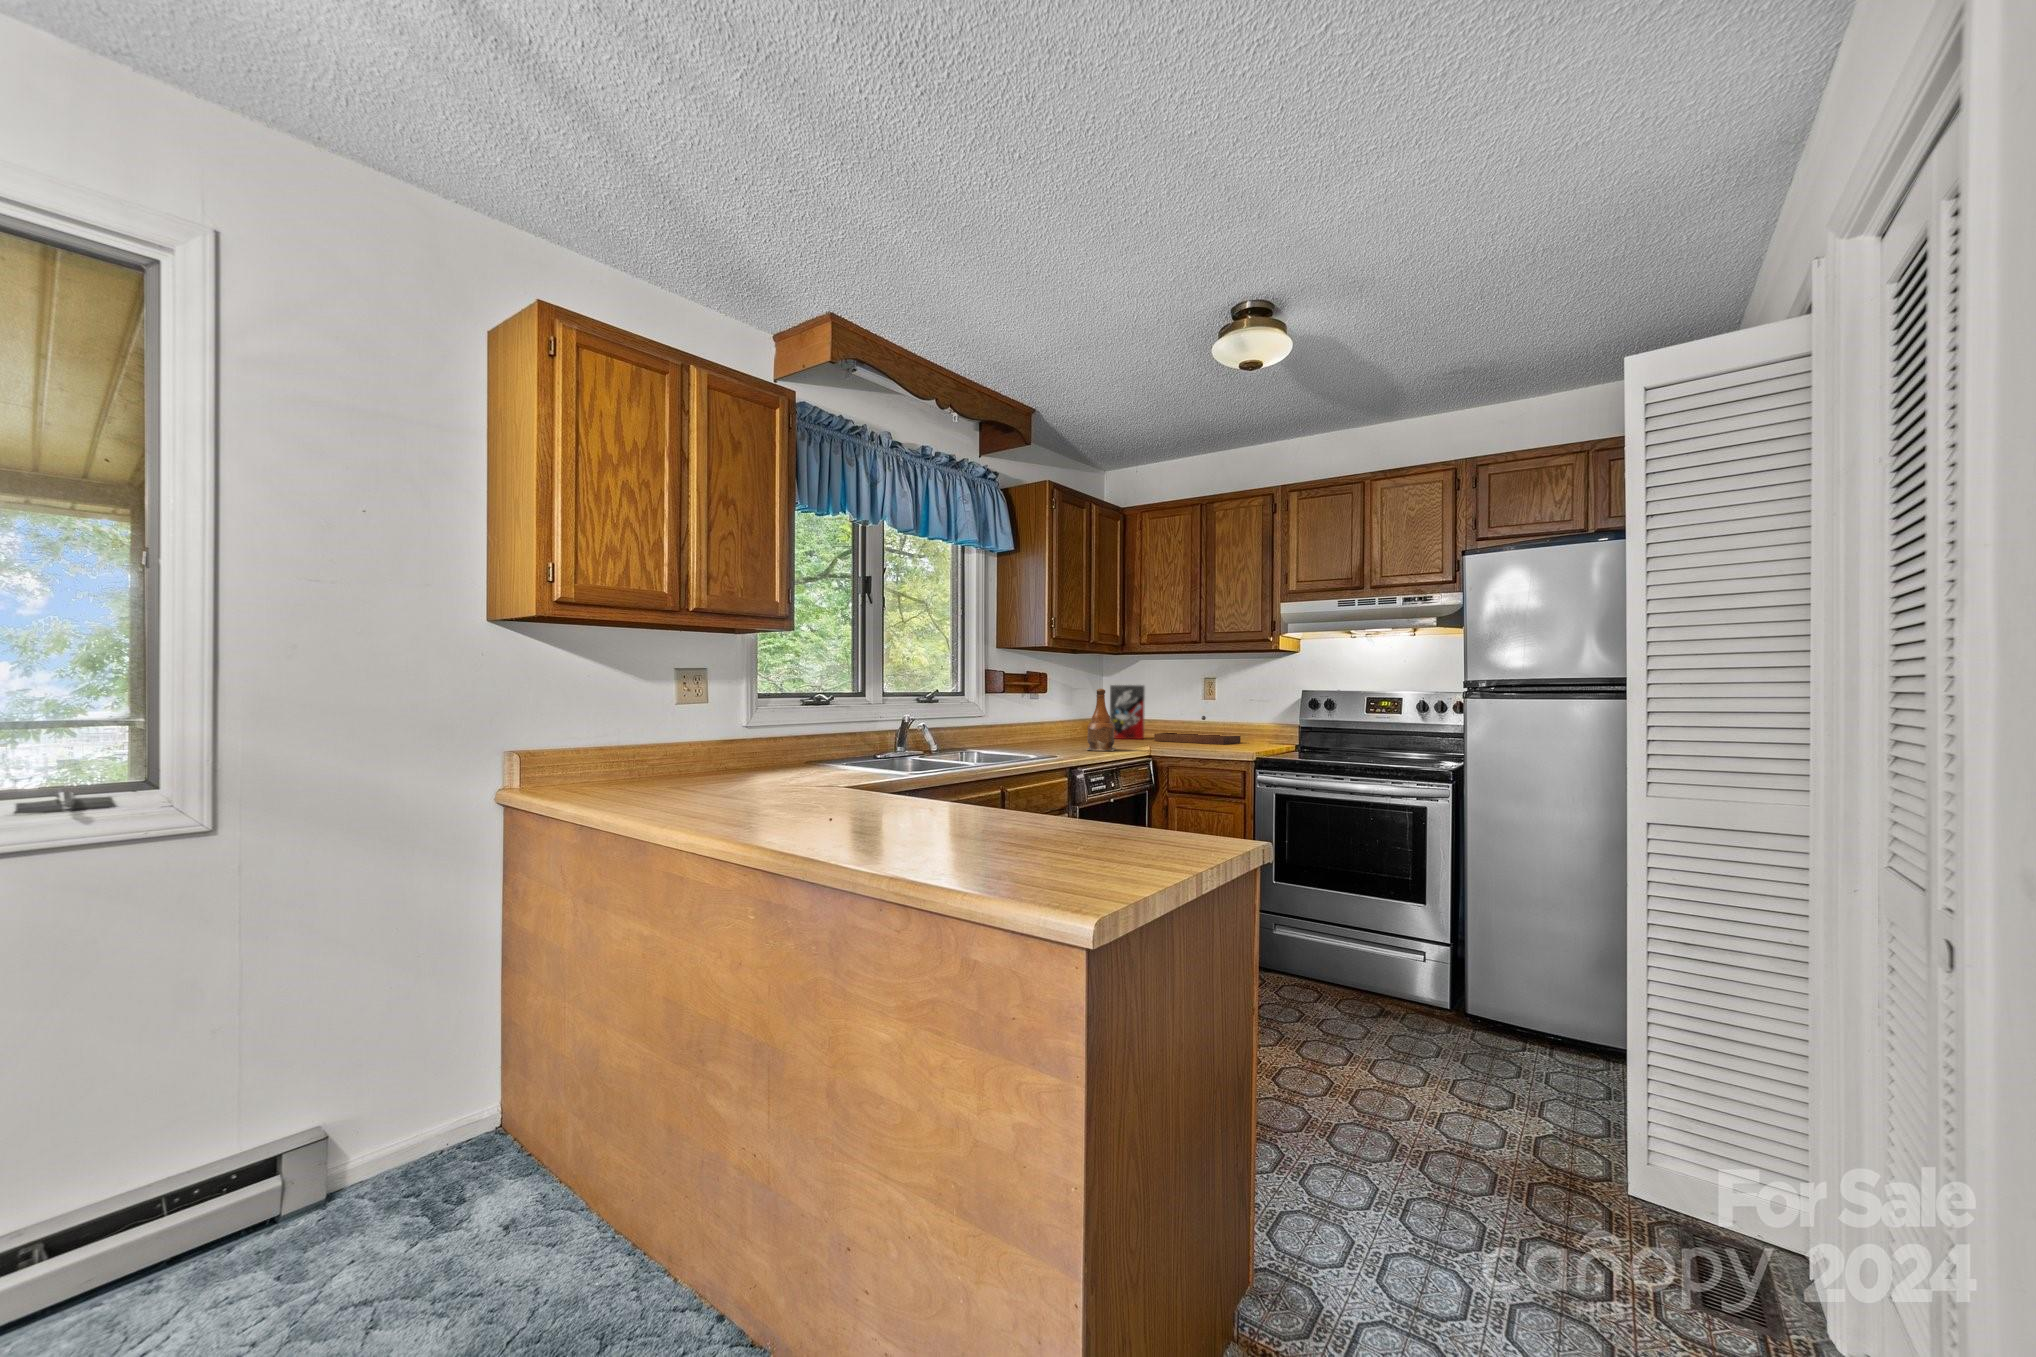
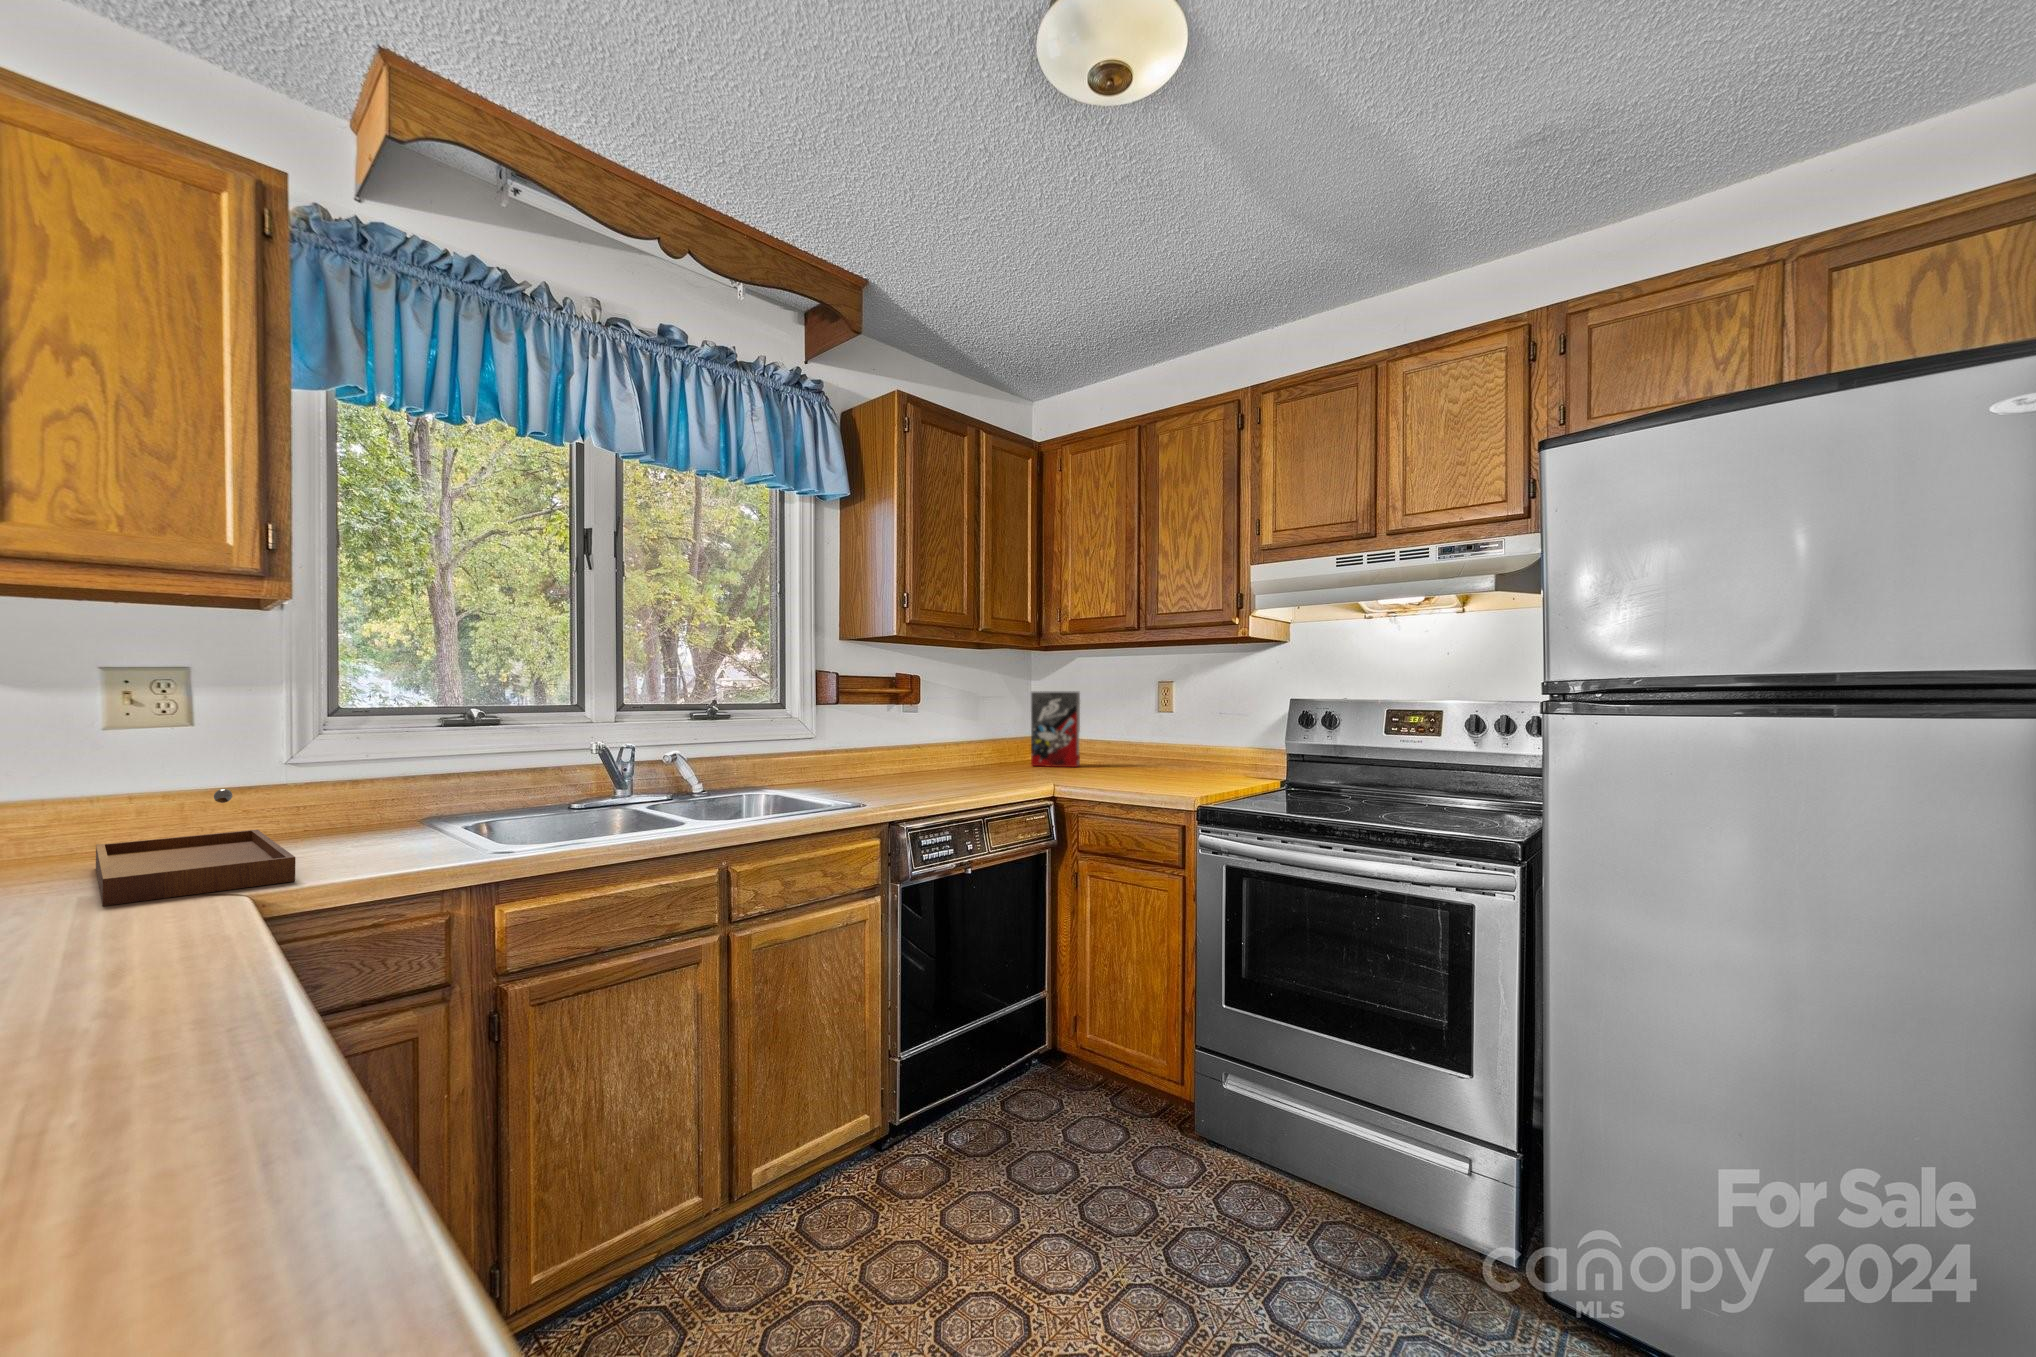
bottle: present [1087,689,1116,751] -> none [947,698,1001,793]
tray: present [1154,716,1240,745] -> present [96,789,296,906]

